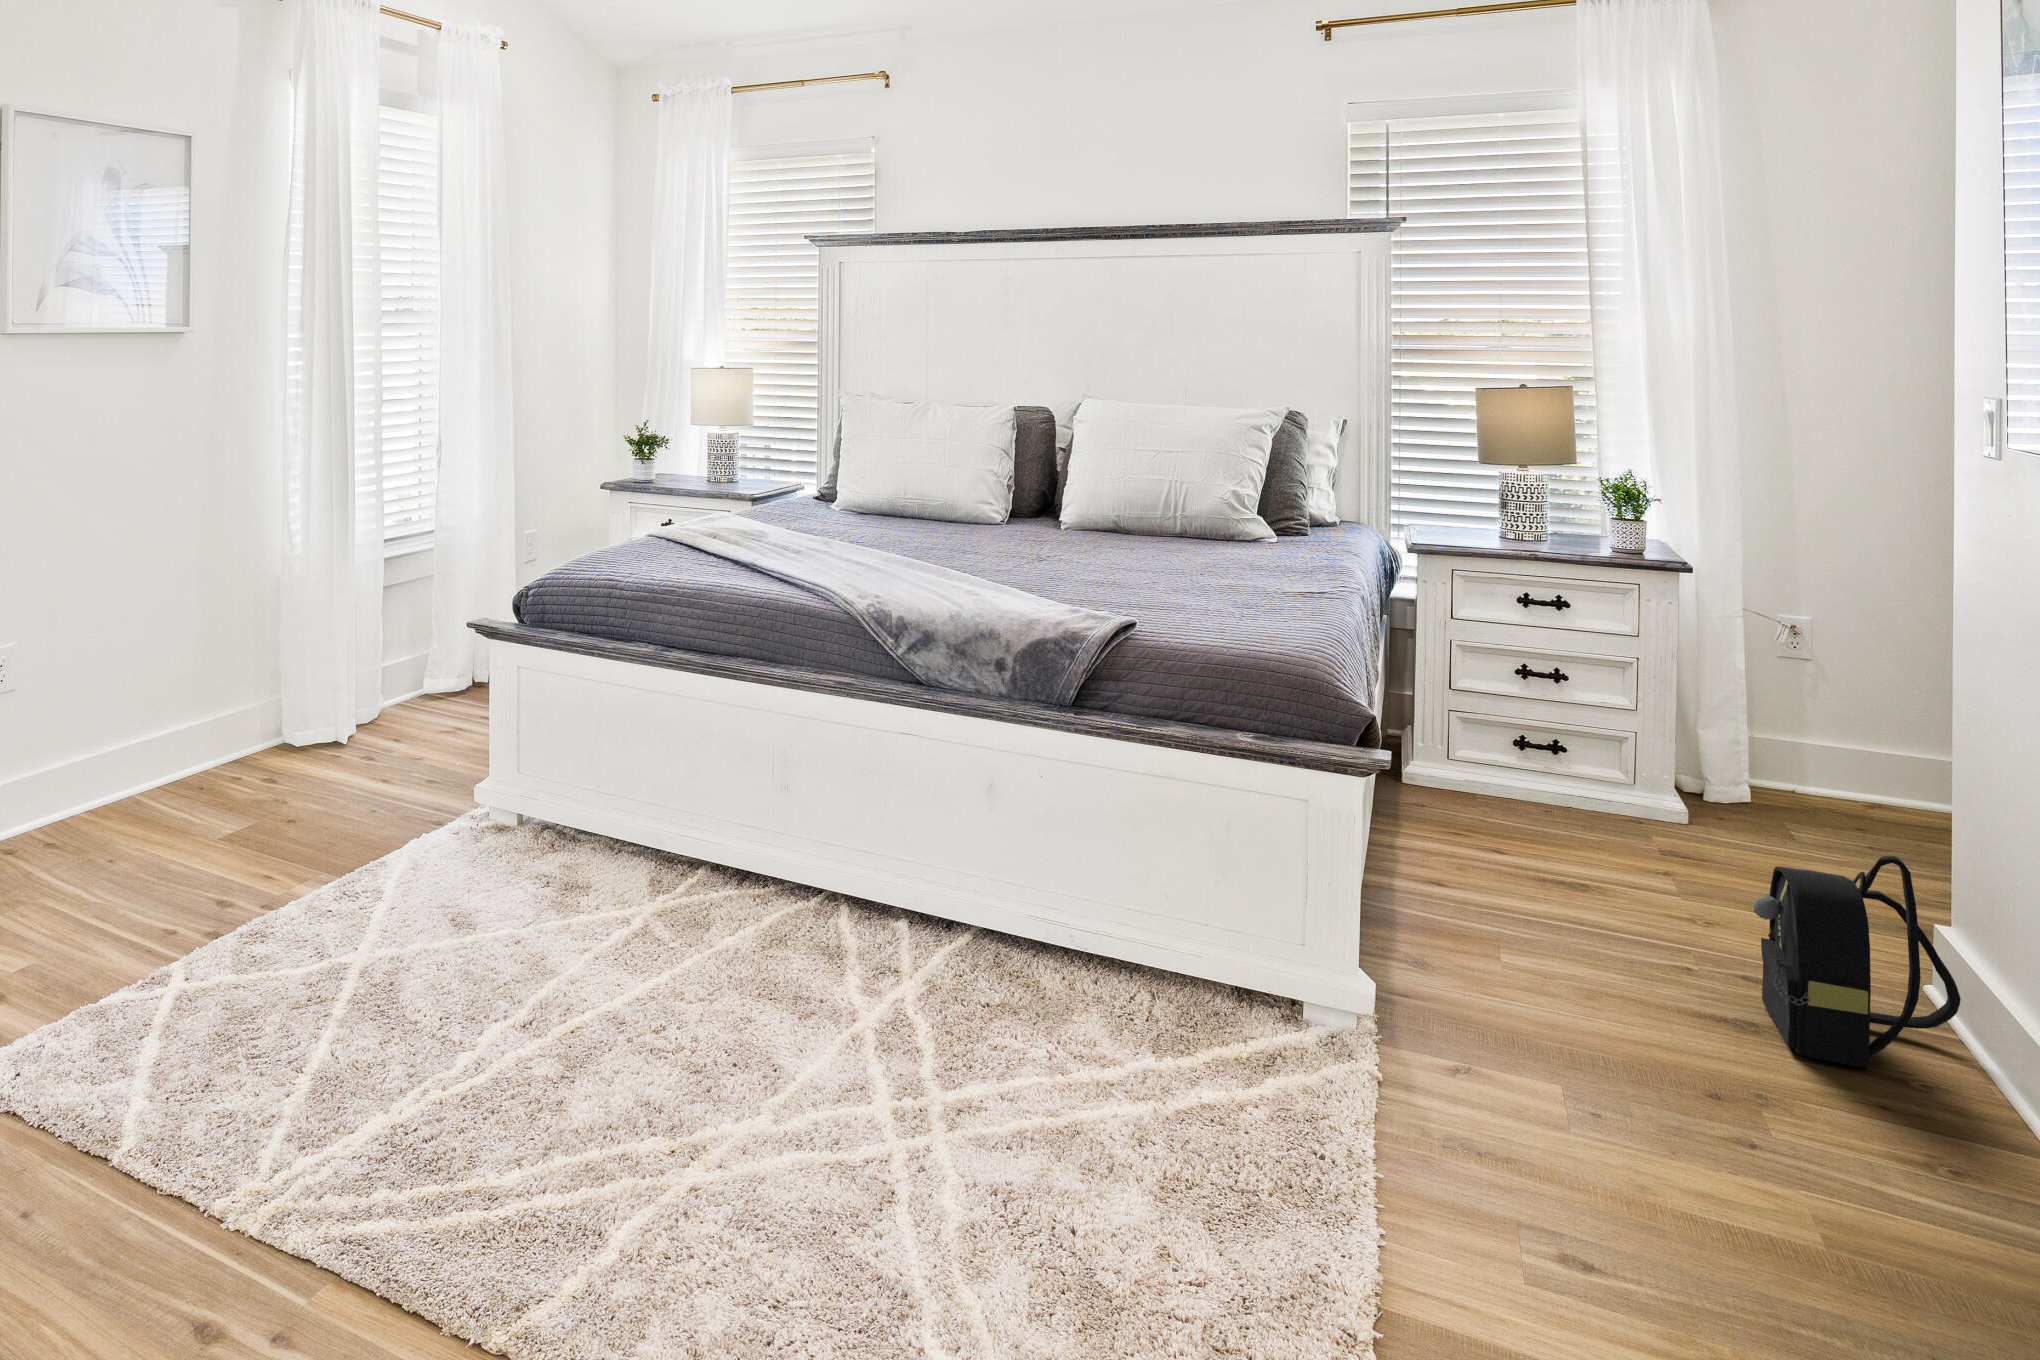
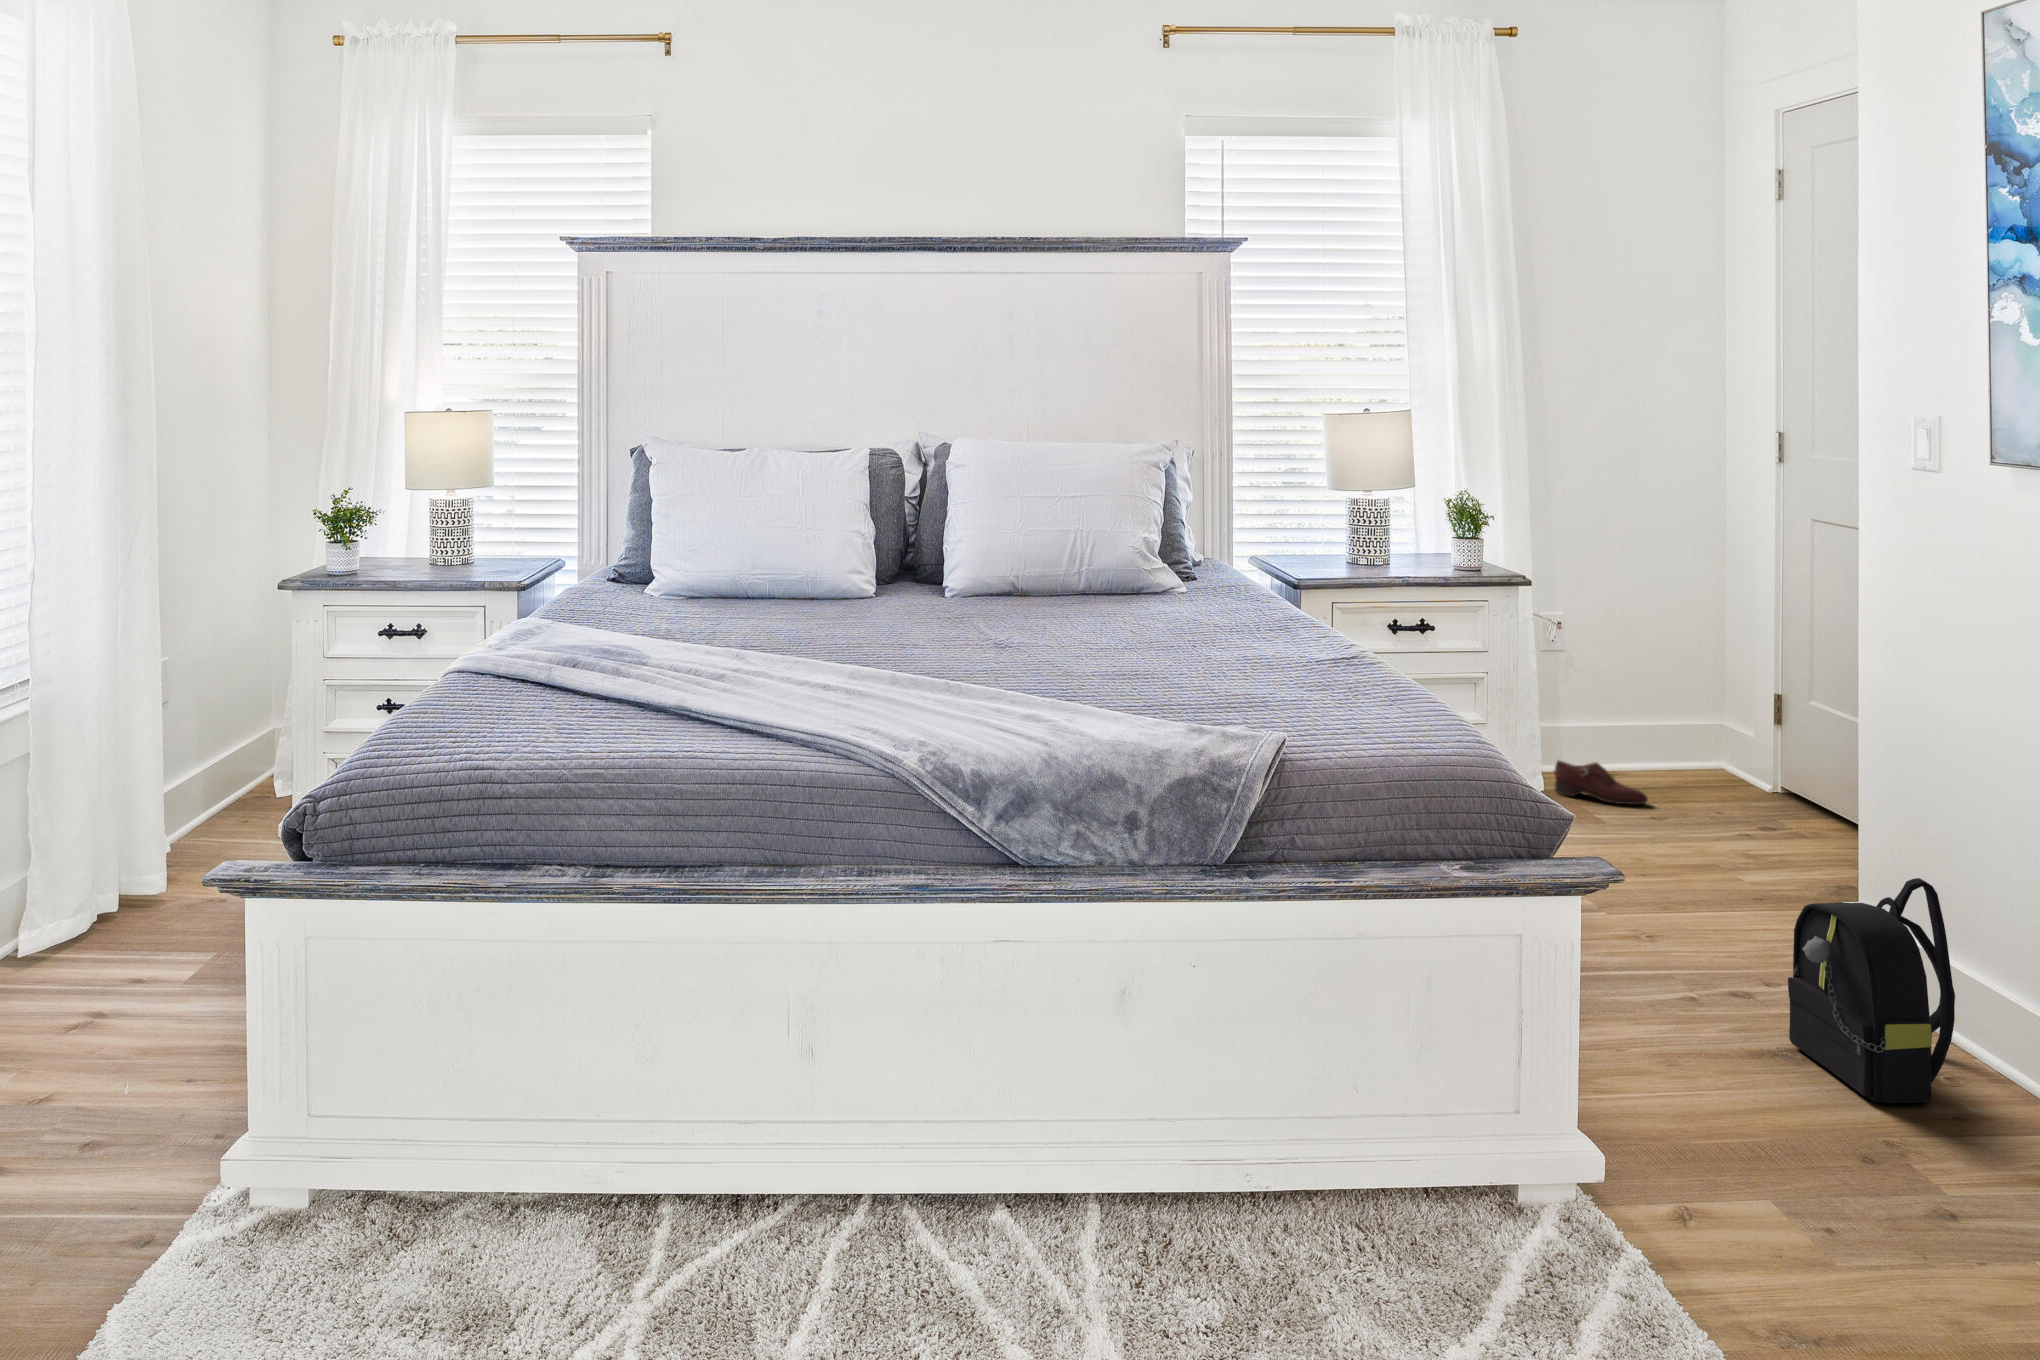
shoe: none [1768,762,1881,819] -> present [1555,761,1648,804]

